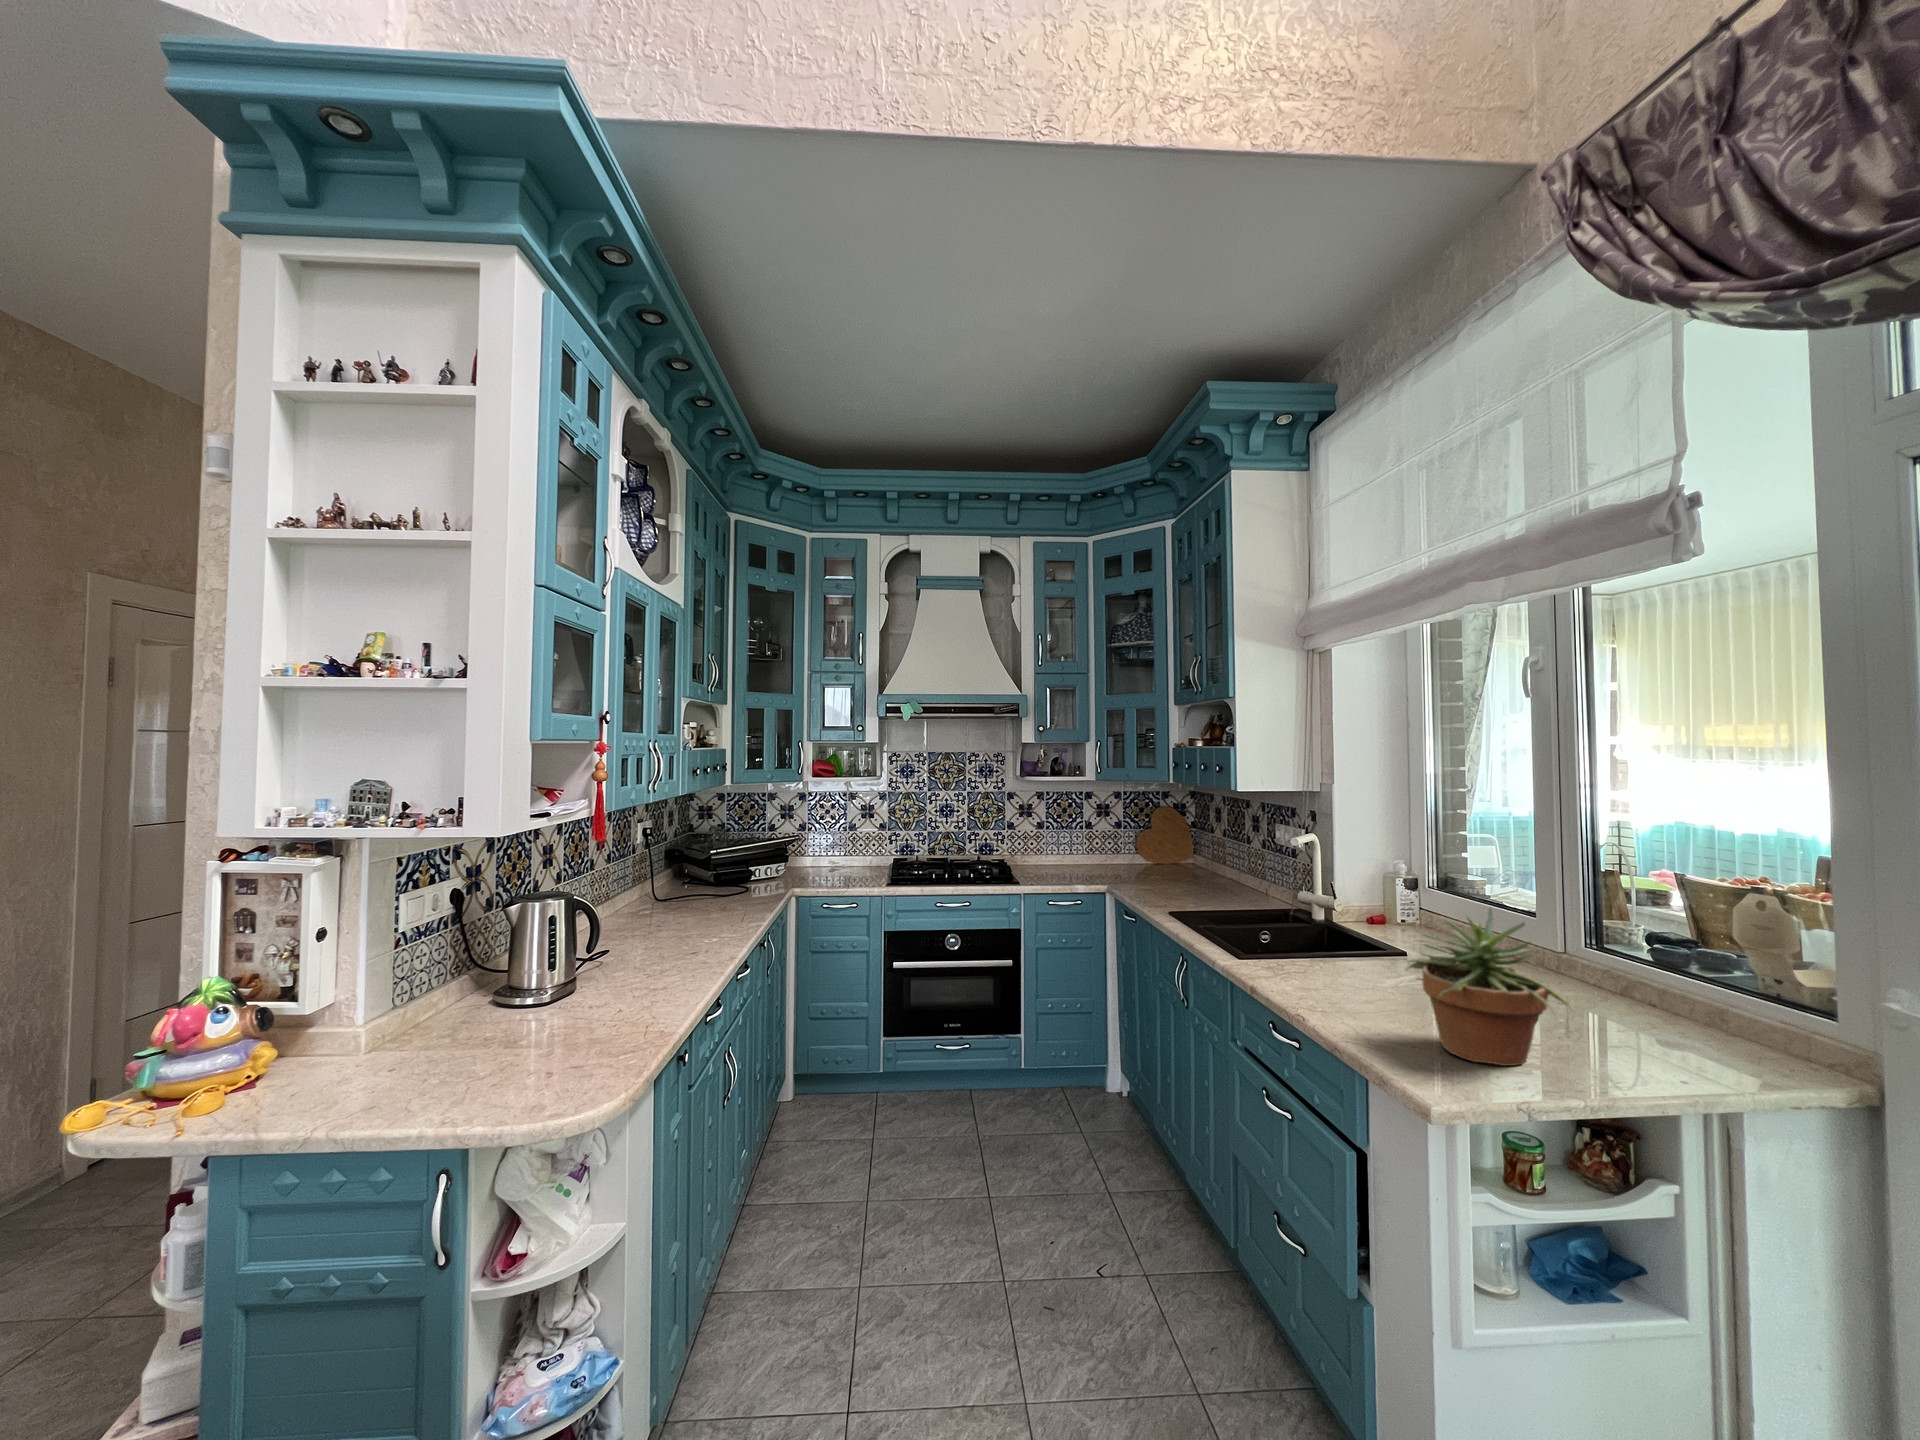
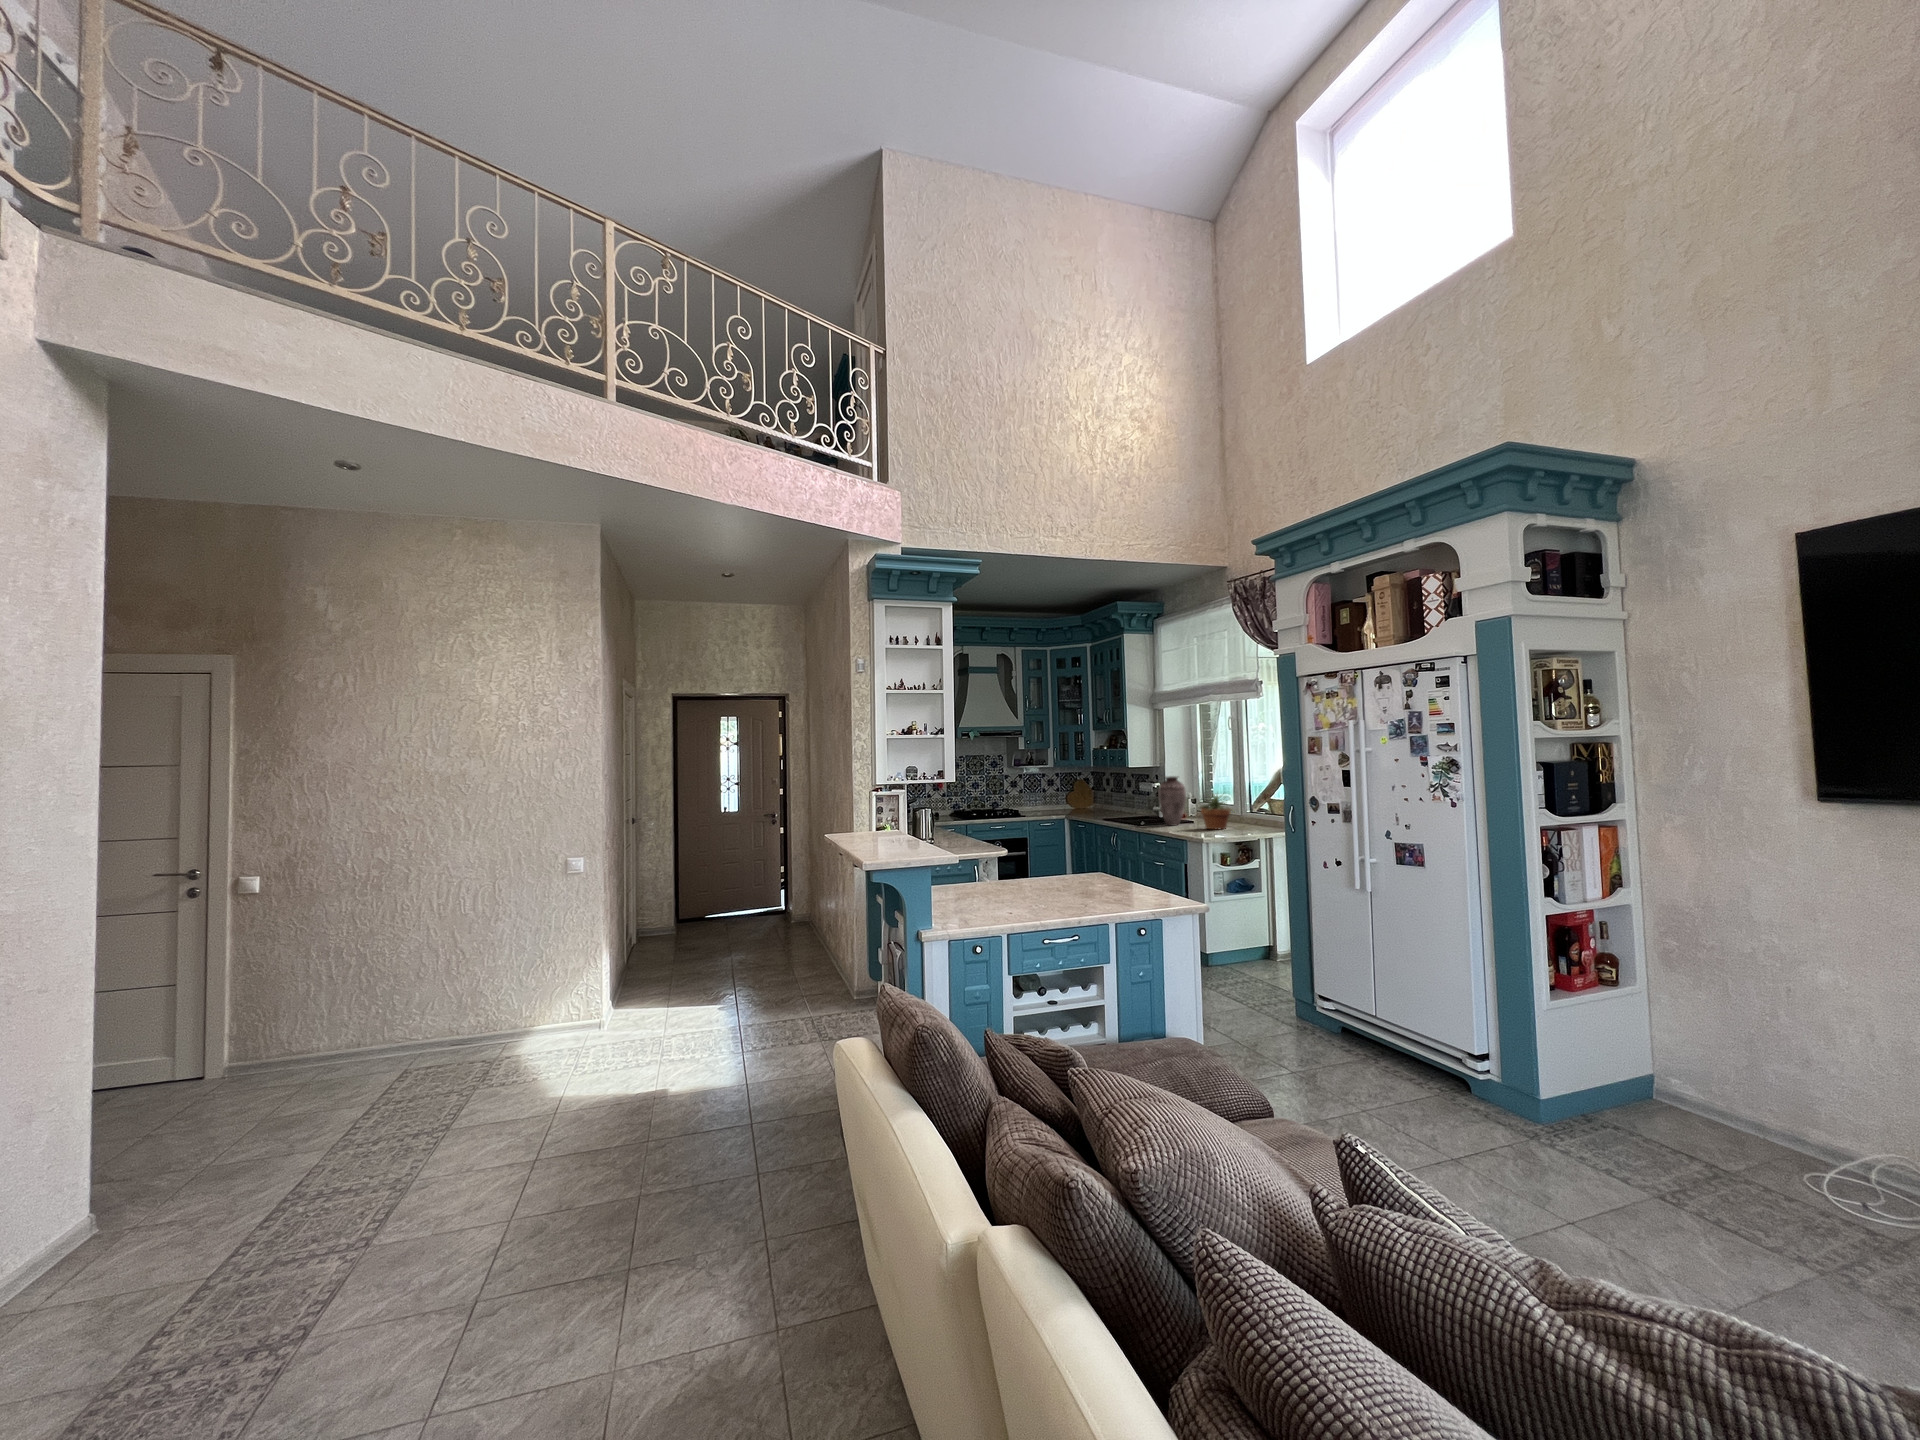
vase: none [1286,833,1374,987] -> present [1158,776,1186,825]

